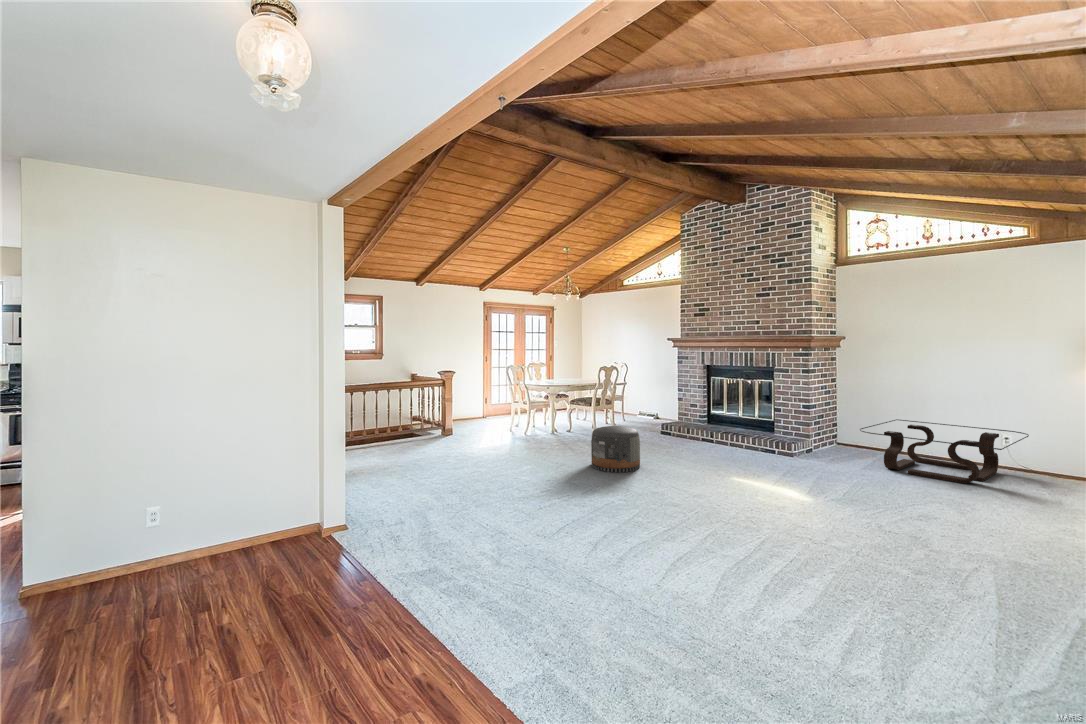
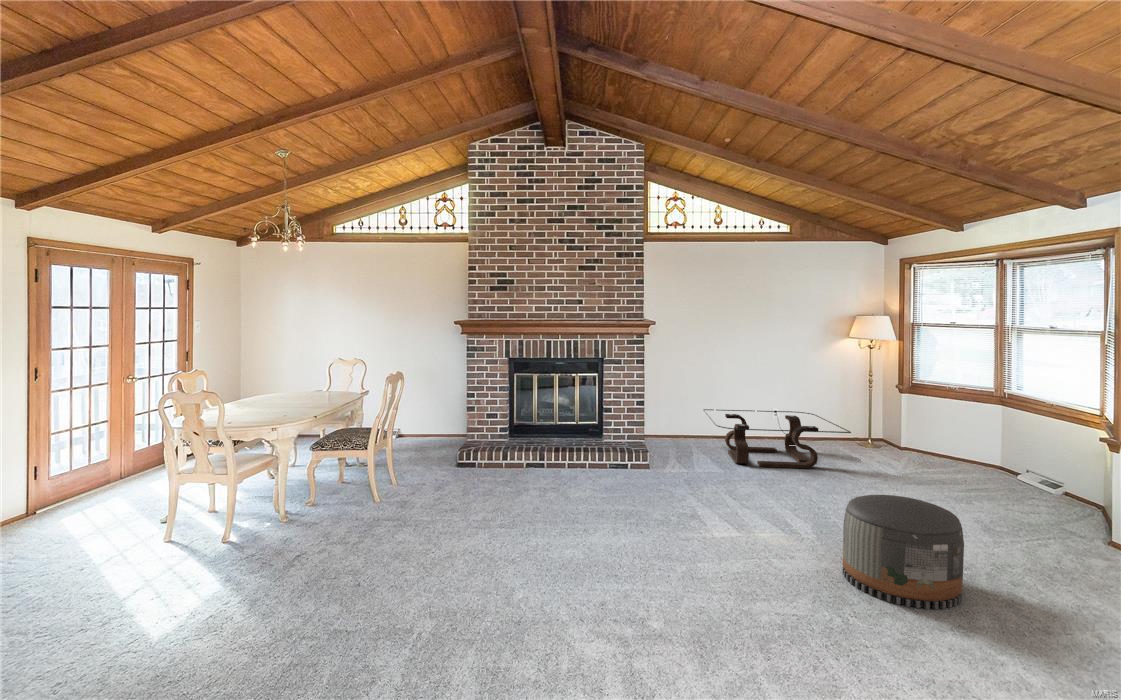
pouf: present [591,426,640,472] -> present [842,495,964,609]

